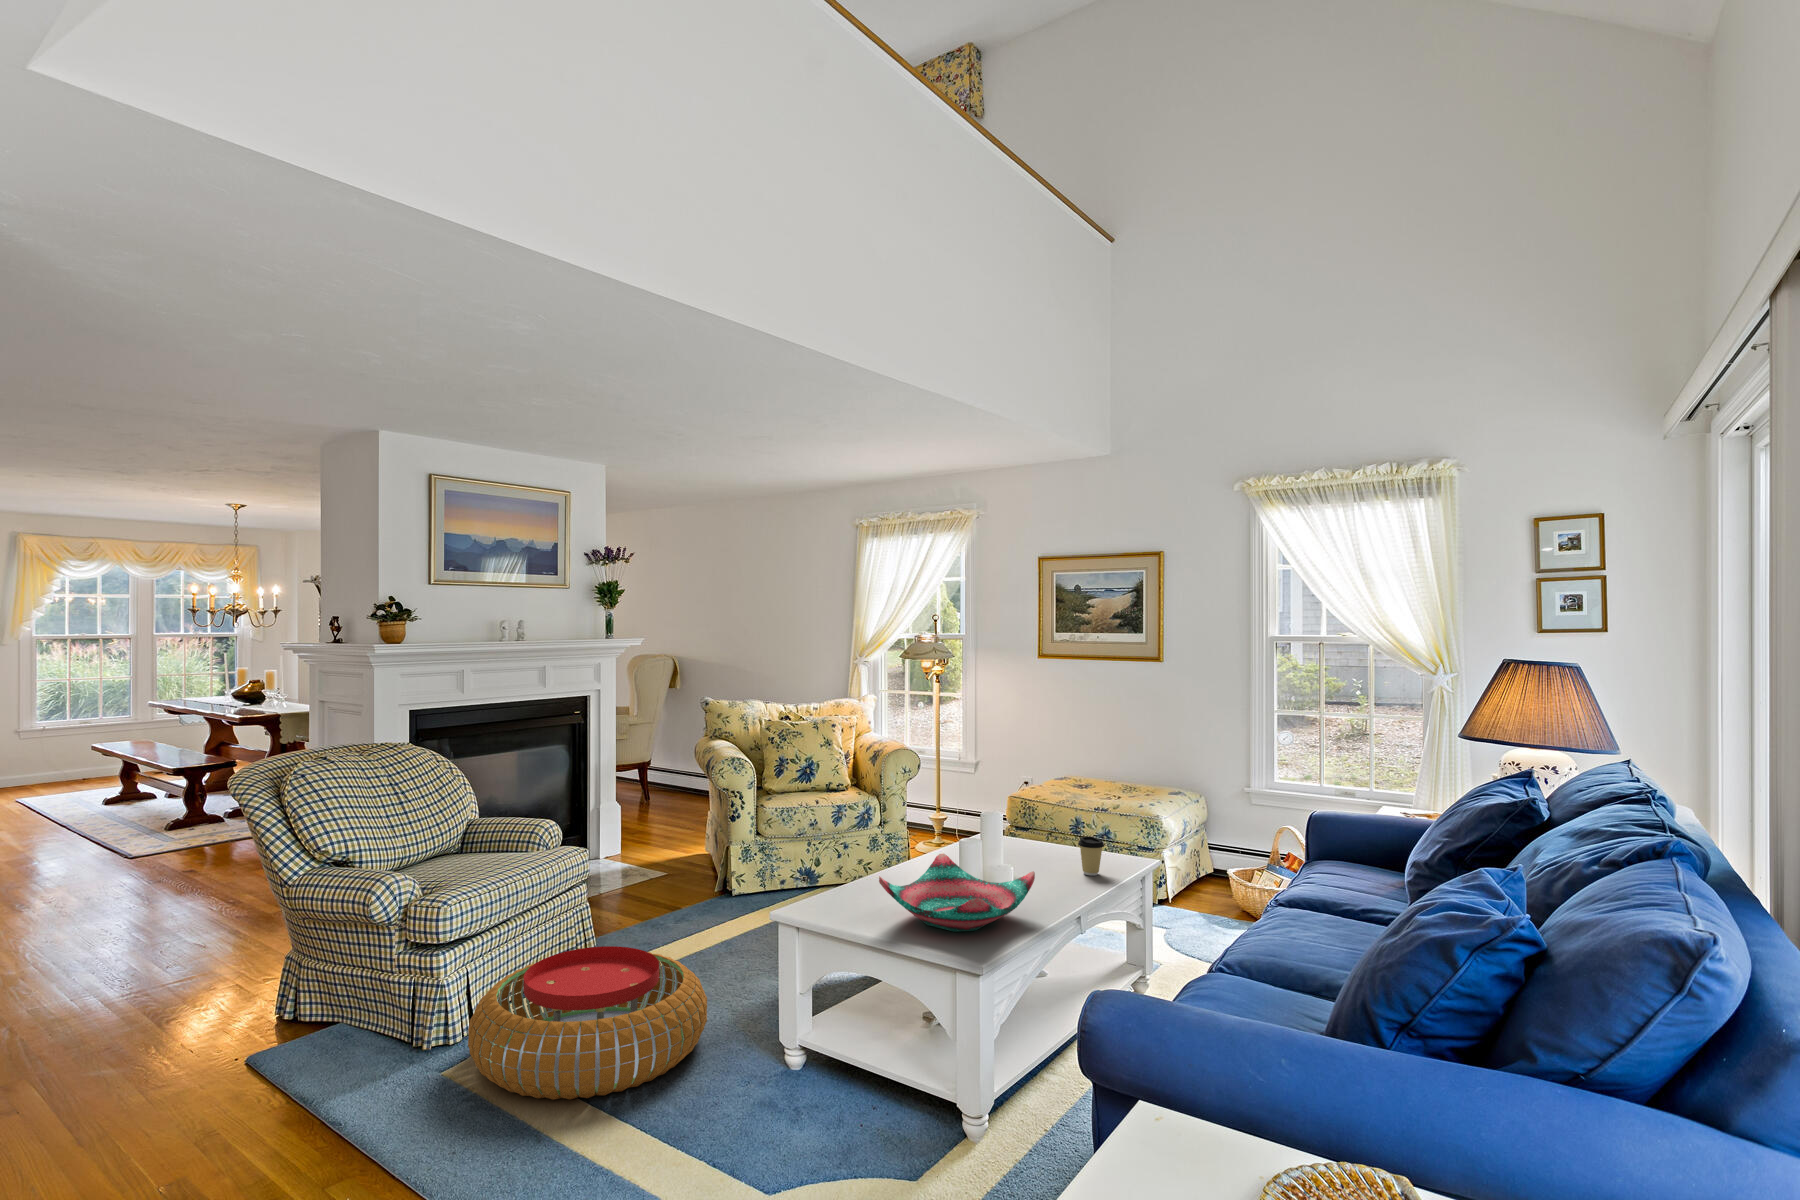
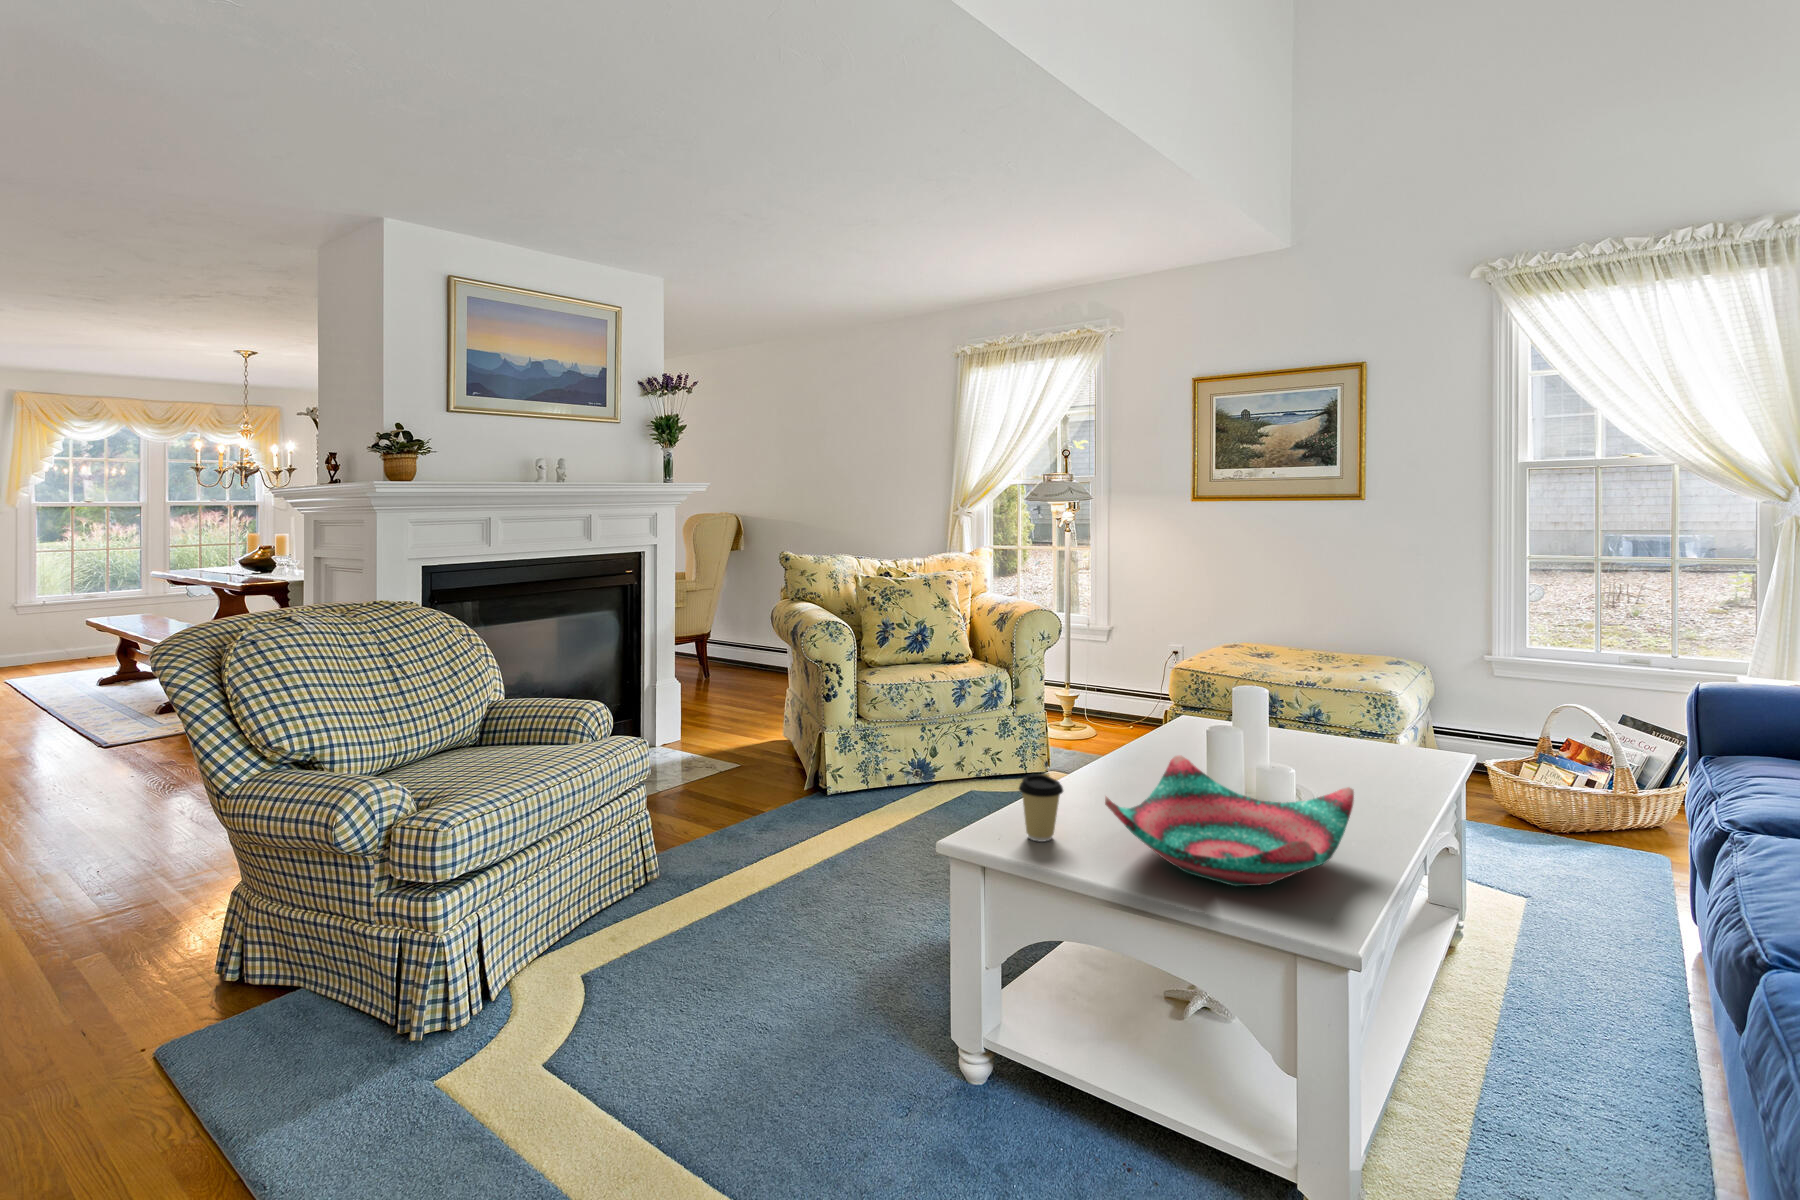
coffee cup: present [1078,836,1104,875] -> present [1019,774,1063,842]
pouf: present [468,946,707,1100] -> none [477,882,828,1133]

